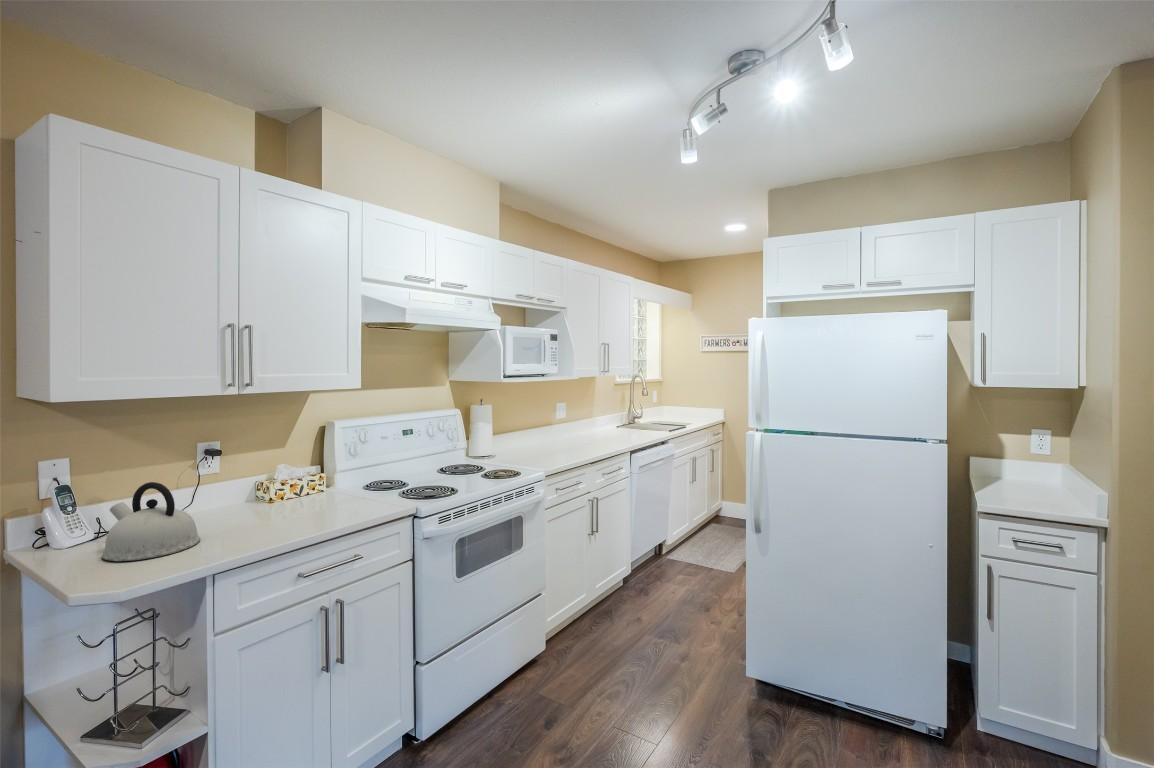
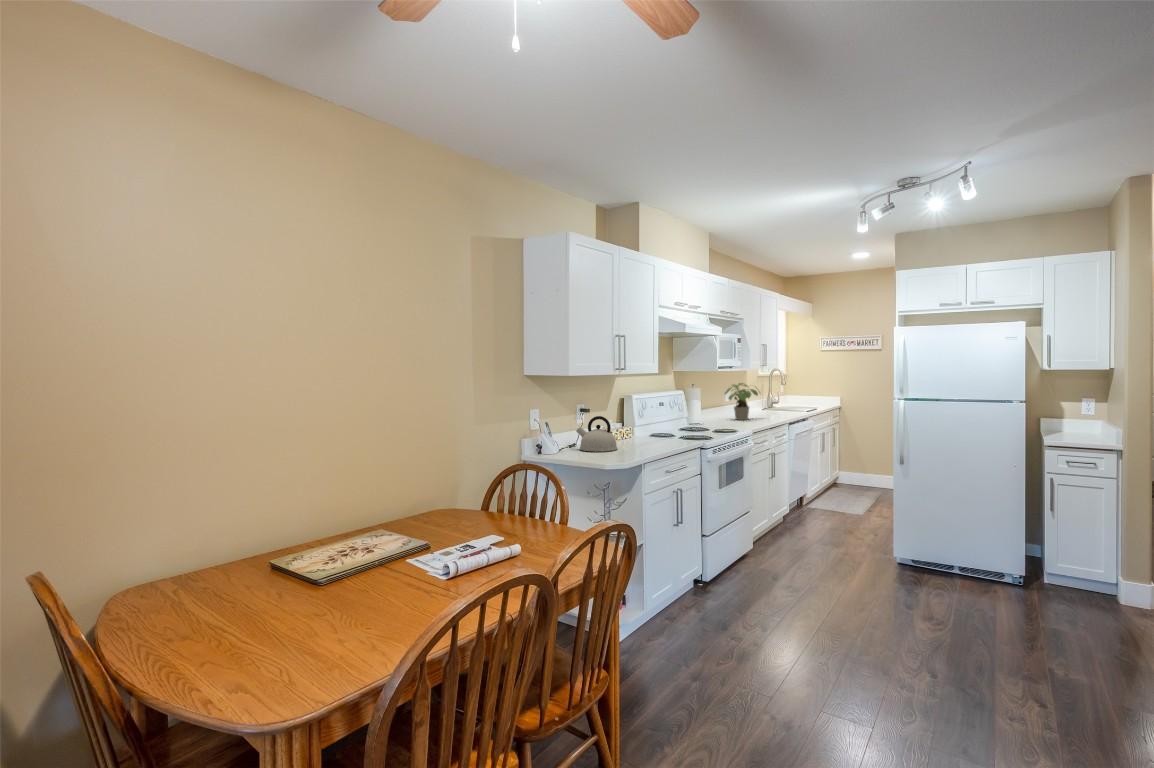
potted plant: none [542,397,594,450] -> present [725,383,758,420]

